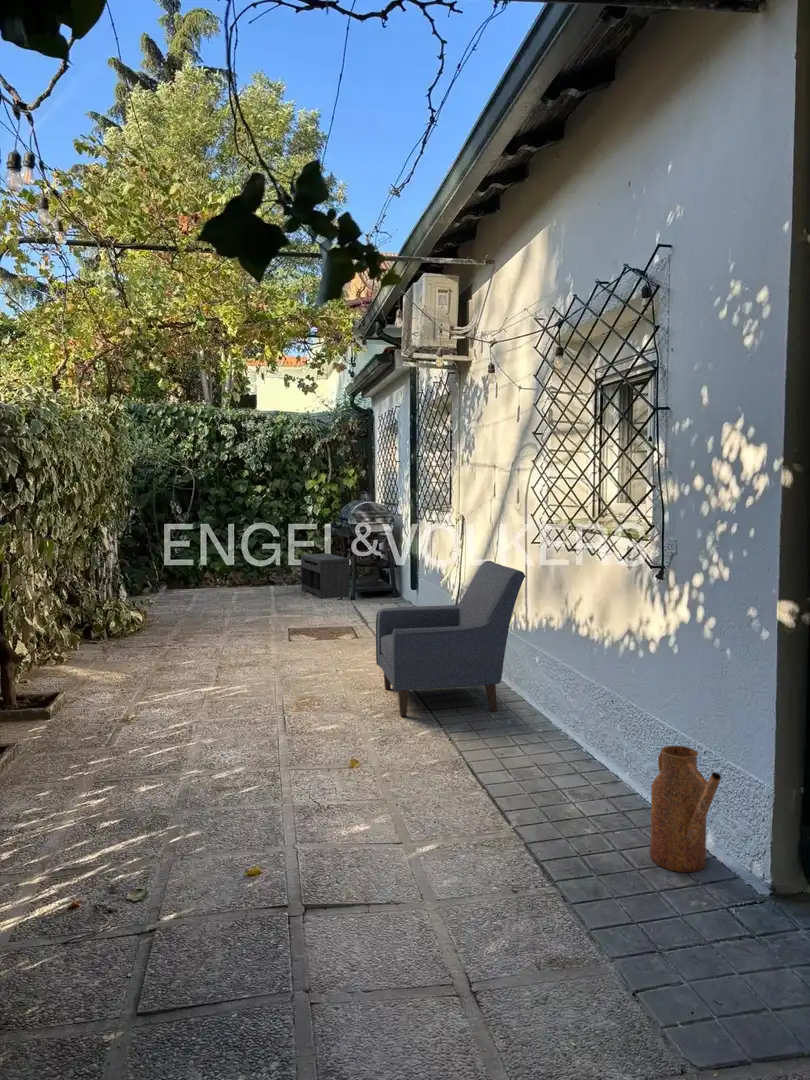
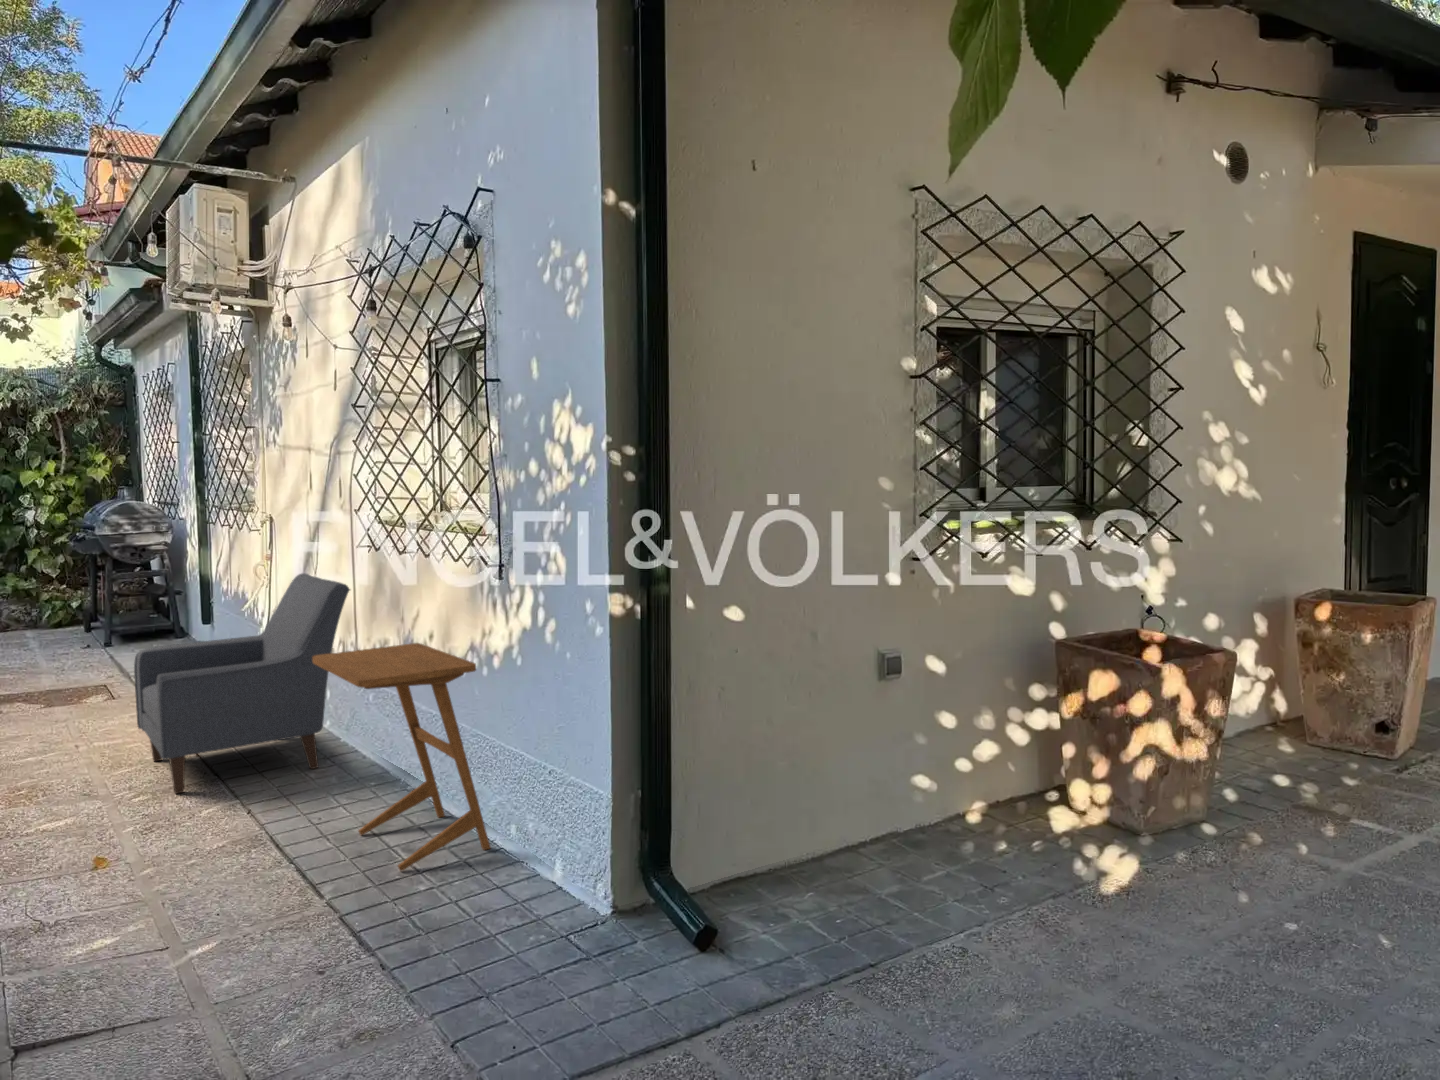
bench: present [301,553,350,598] -> none [16,579,105,646]
side table: none [504,625,642,811] -> present [312,643,490,871]
watering can: present [650,746,721,872] -> none [491,769,560,913]

